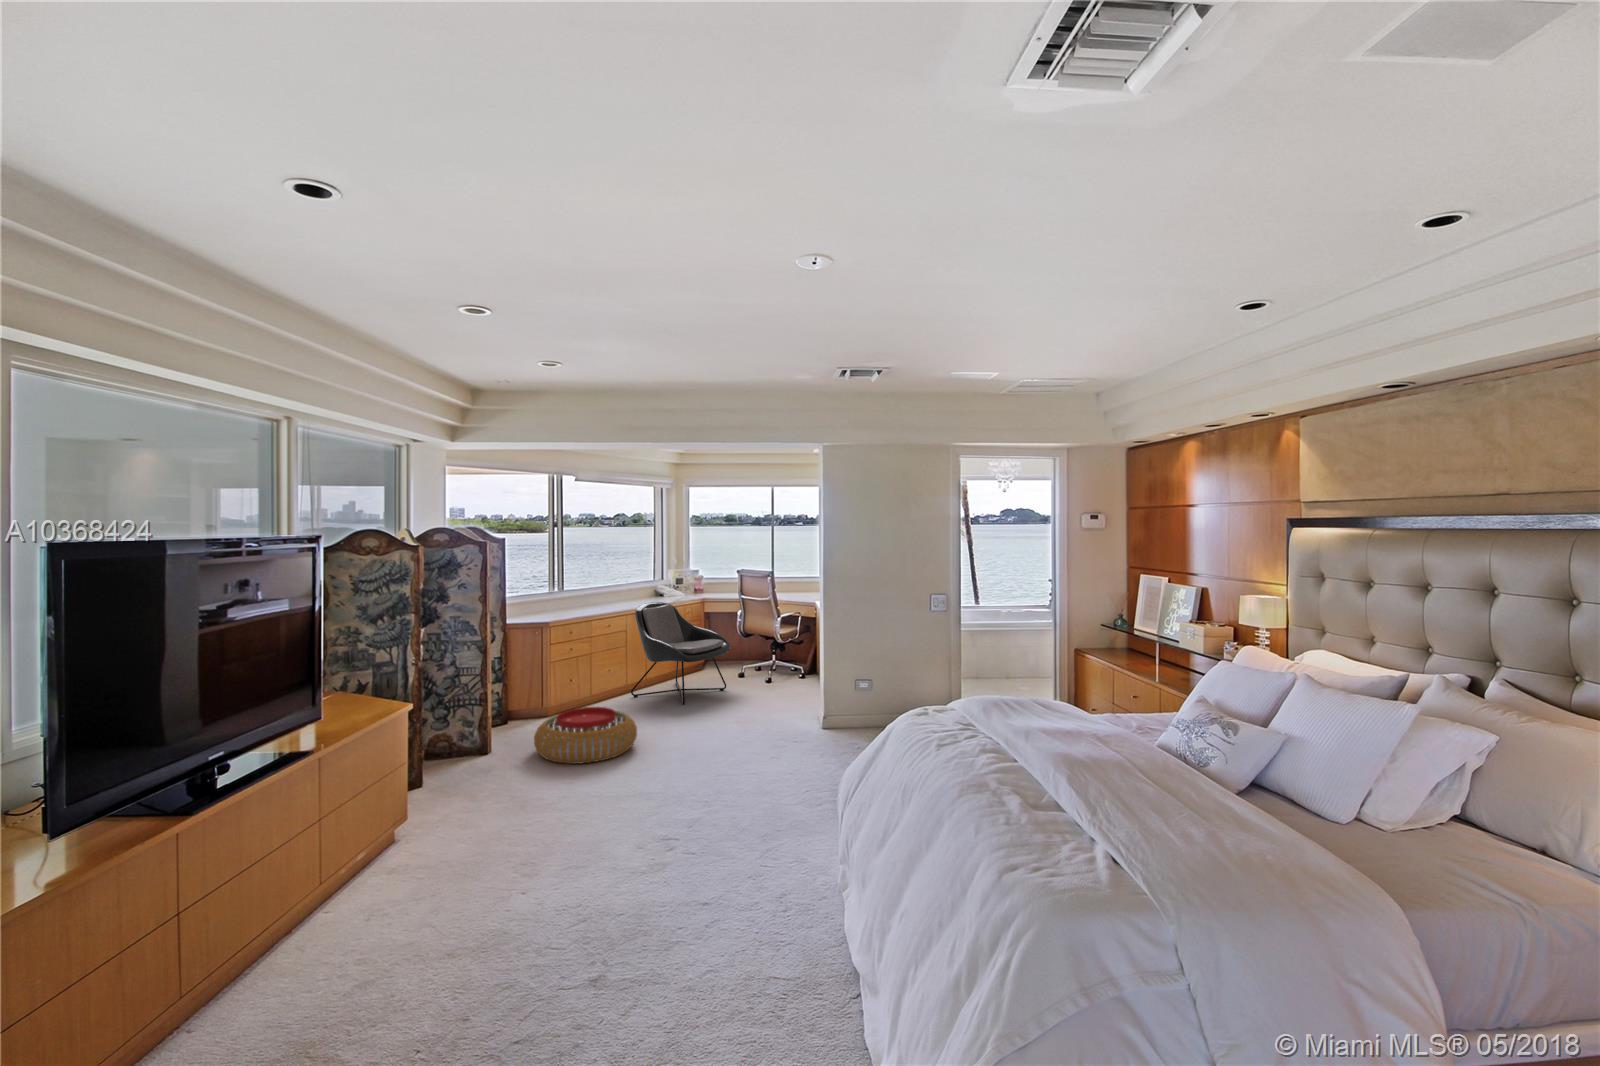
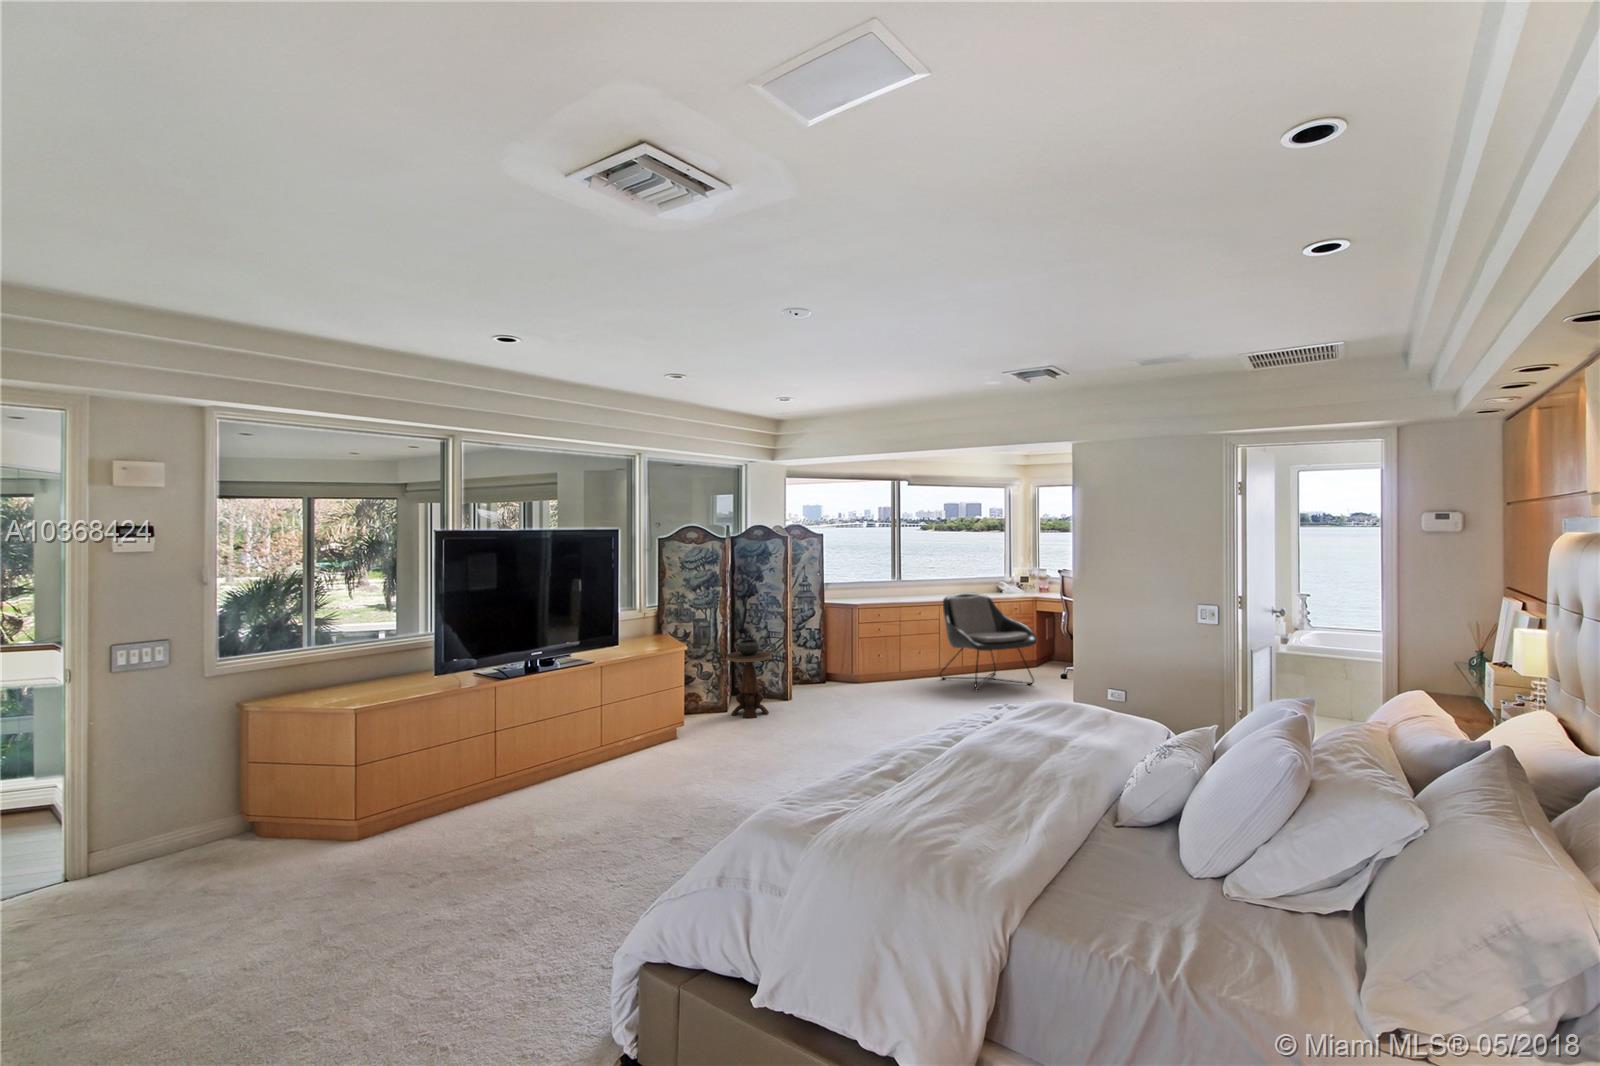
side table: none [425,681,491,788] -> present [726,639,771,718]
pouf: present [534,707,637,764] -> none [810,675,894,720]

